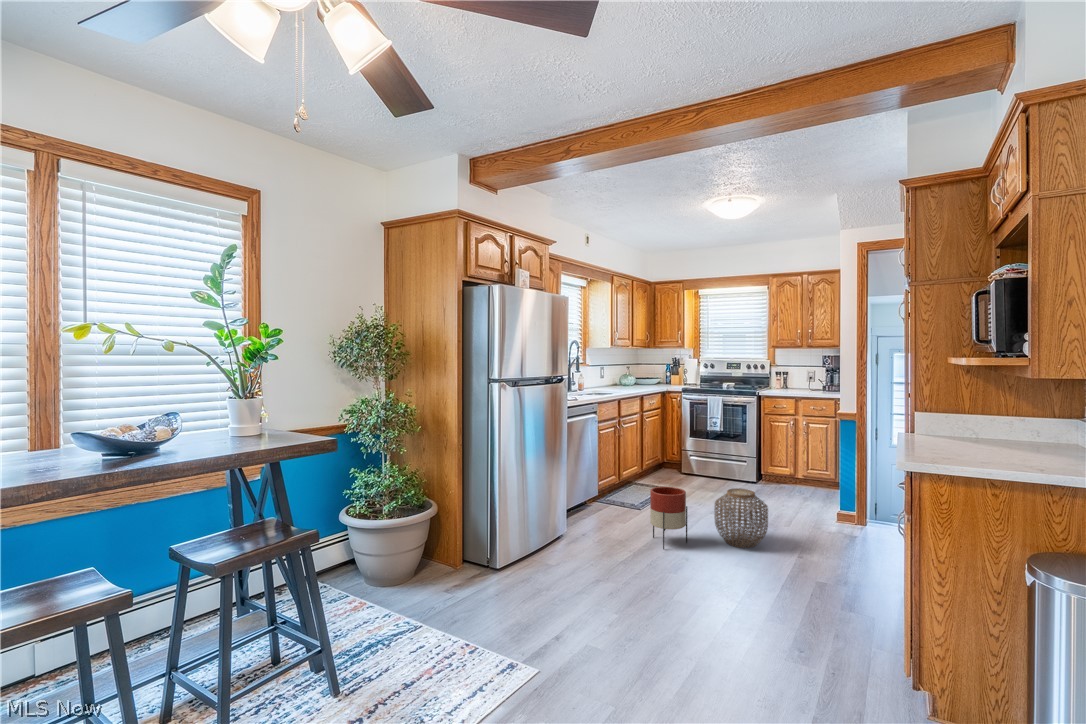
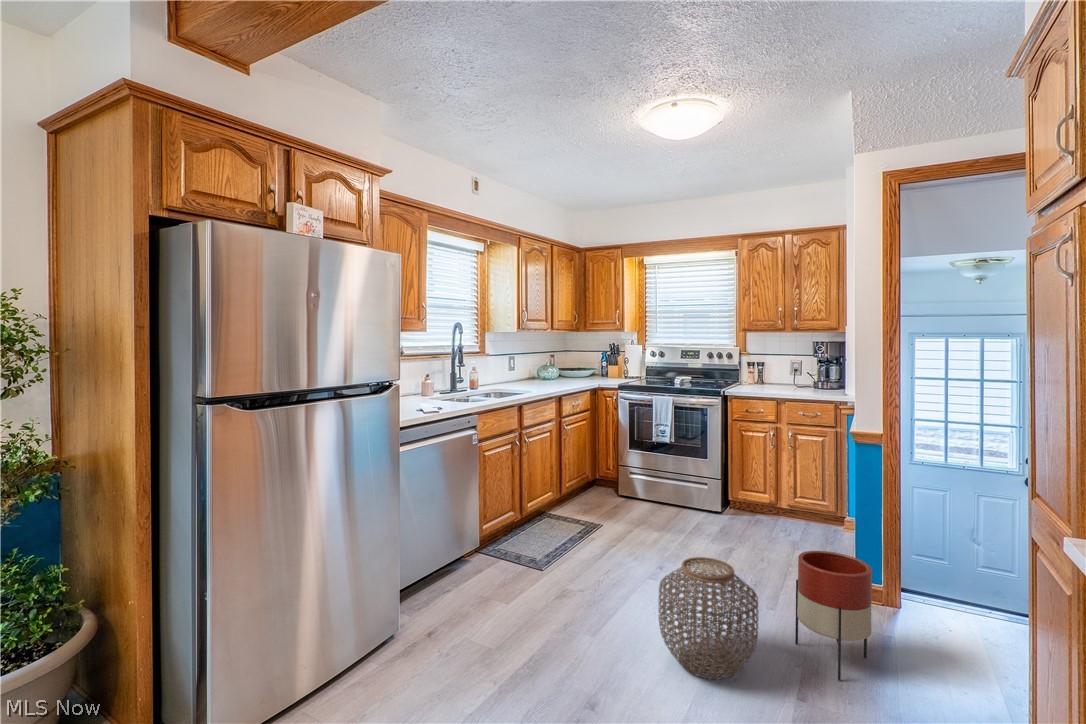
planter: present [650,487,687,549] -> present [795,551,872,681]

